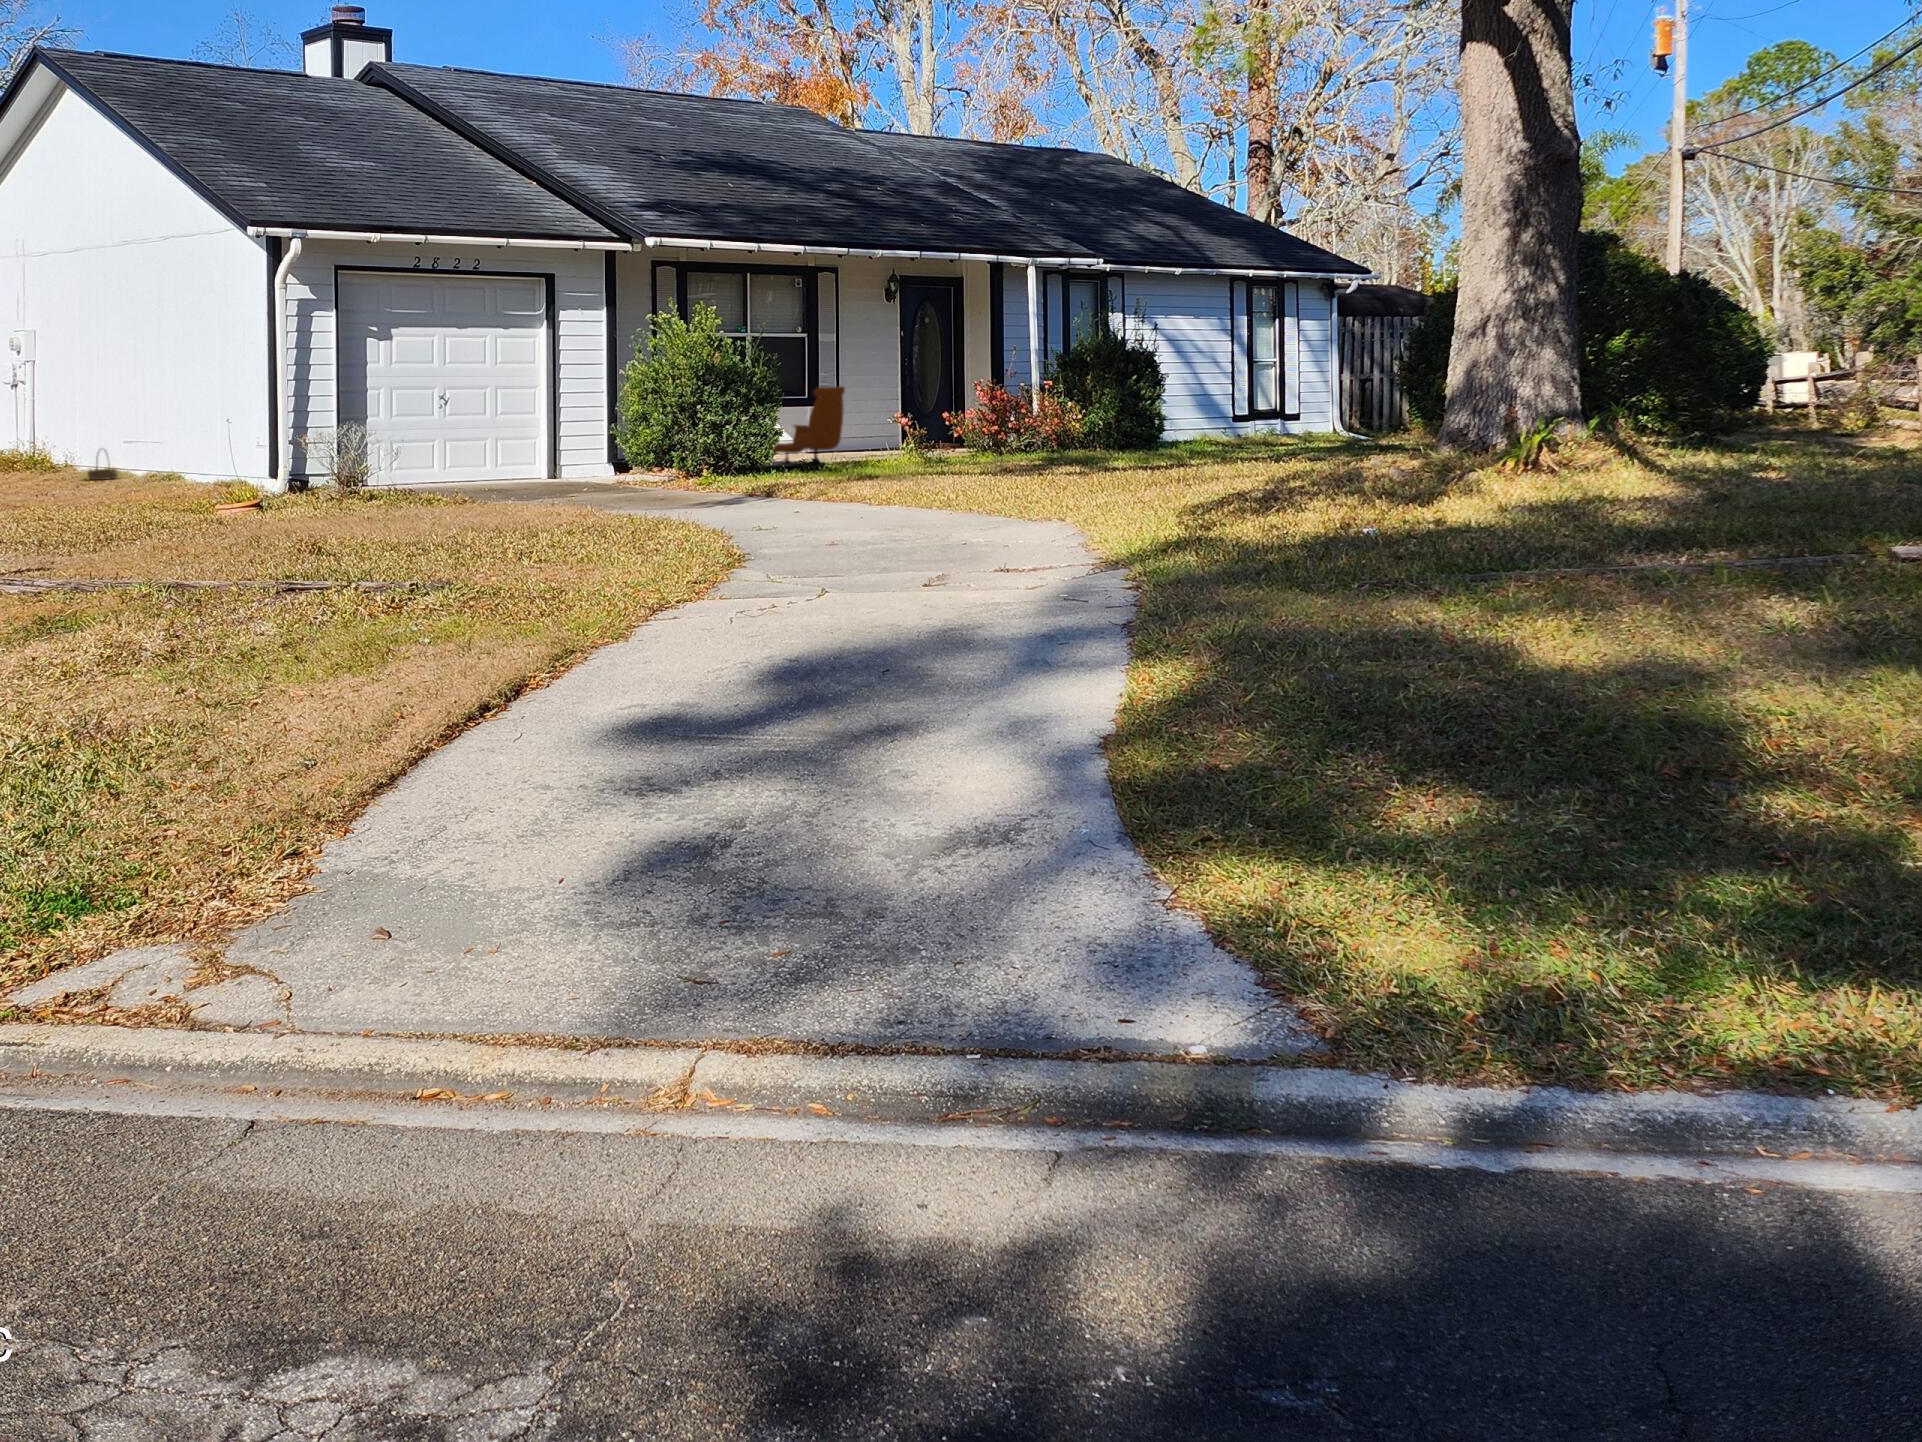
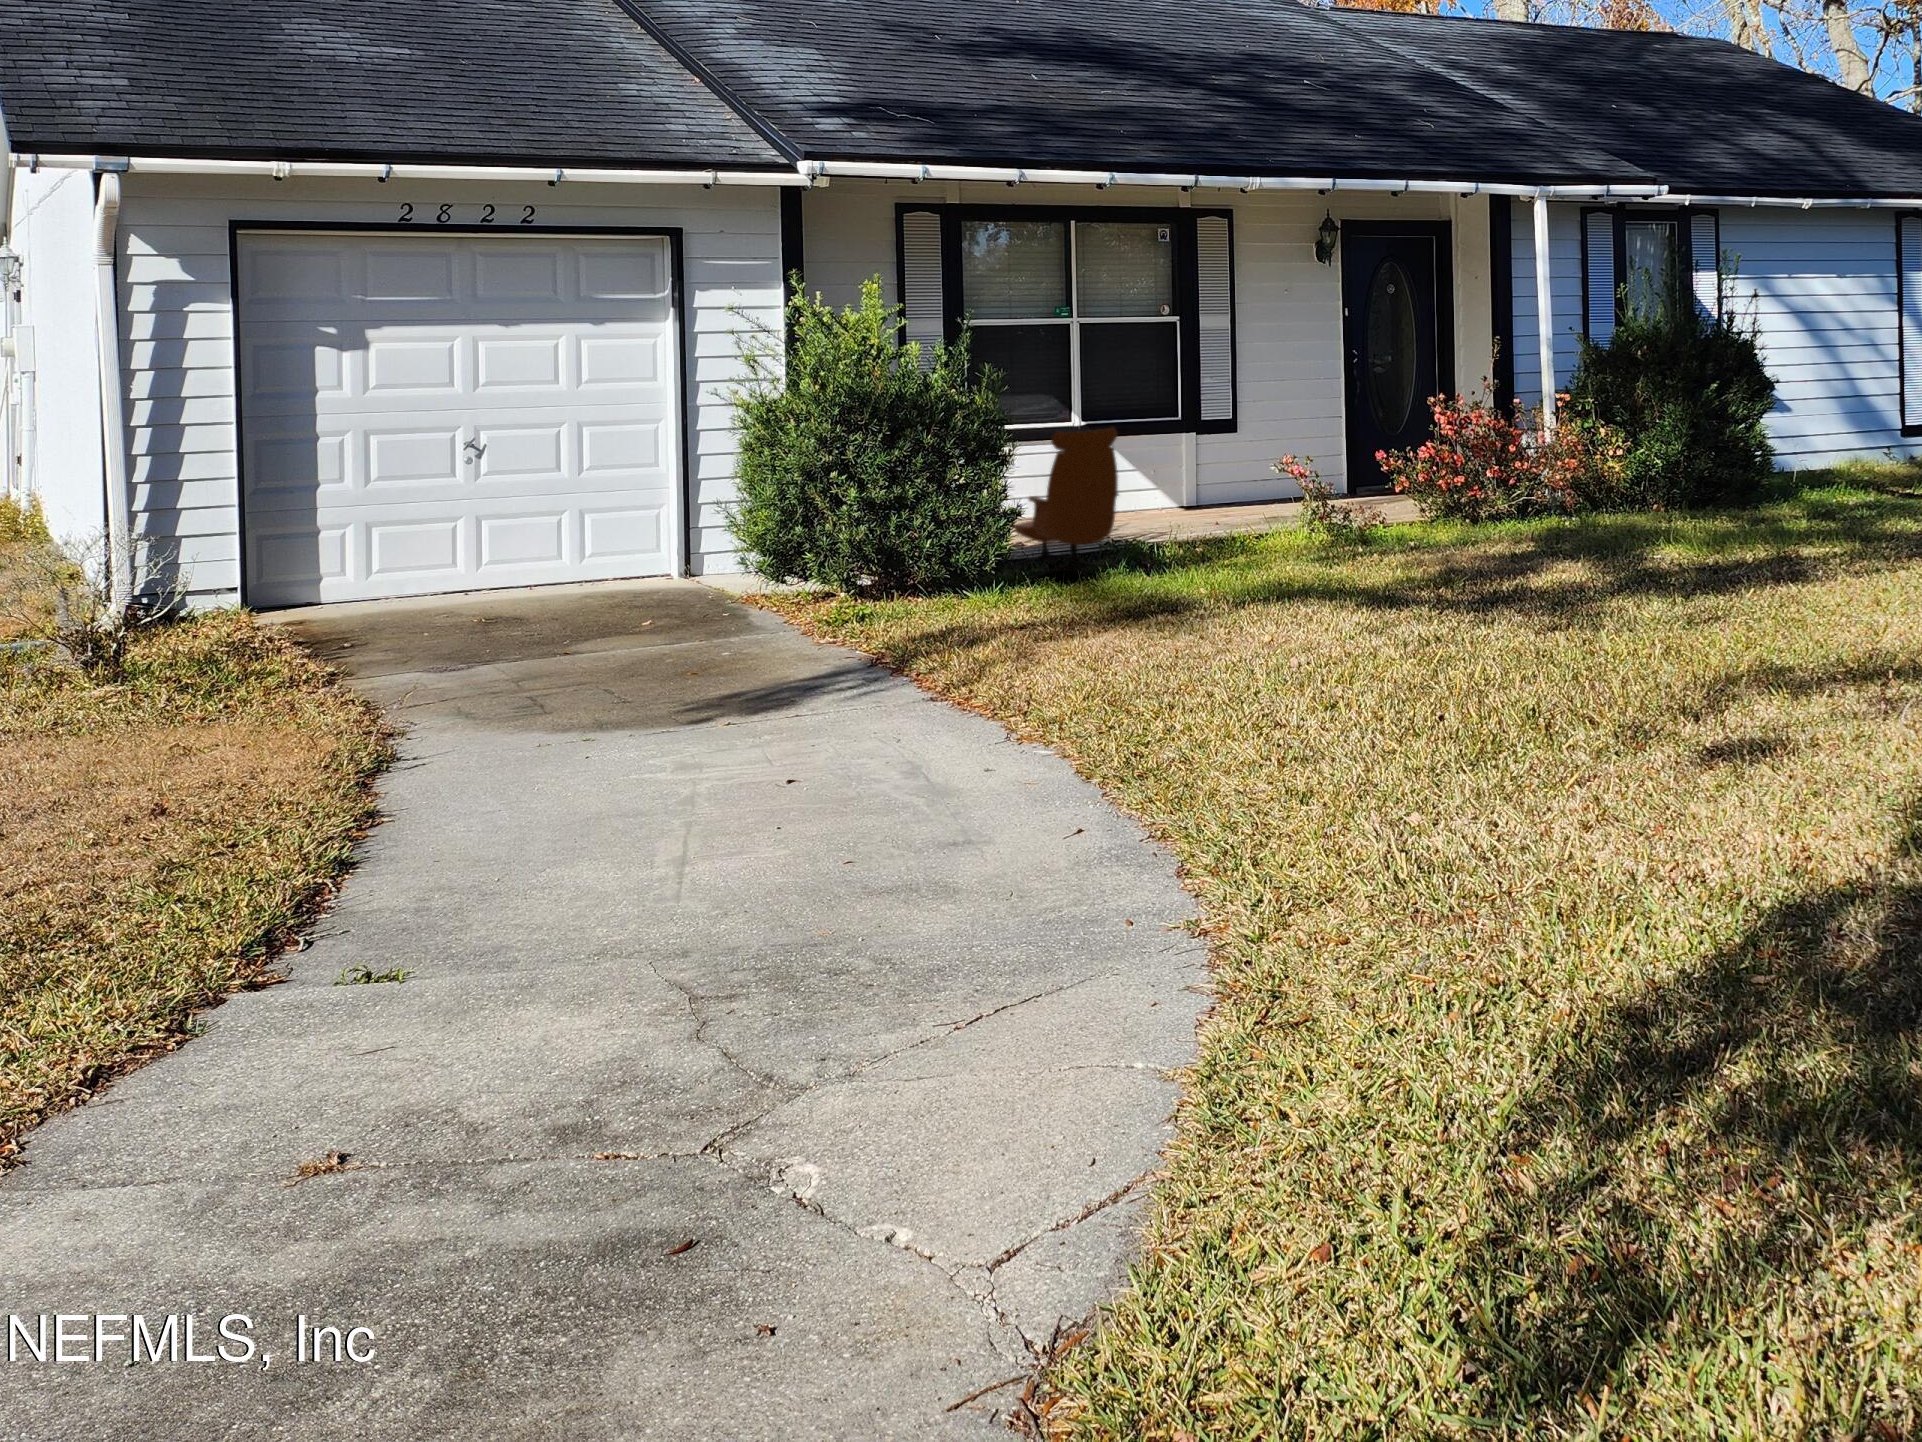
basket: present [87,453,118,480] -> none [36,507,93,557]

